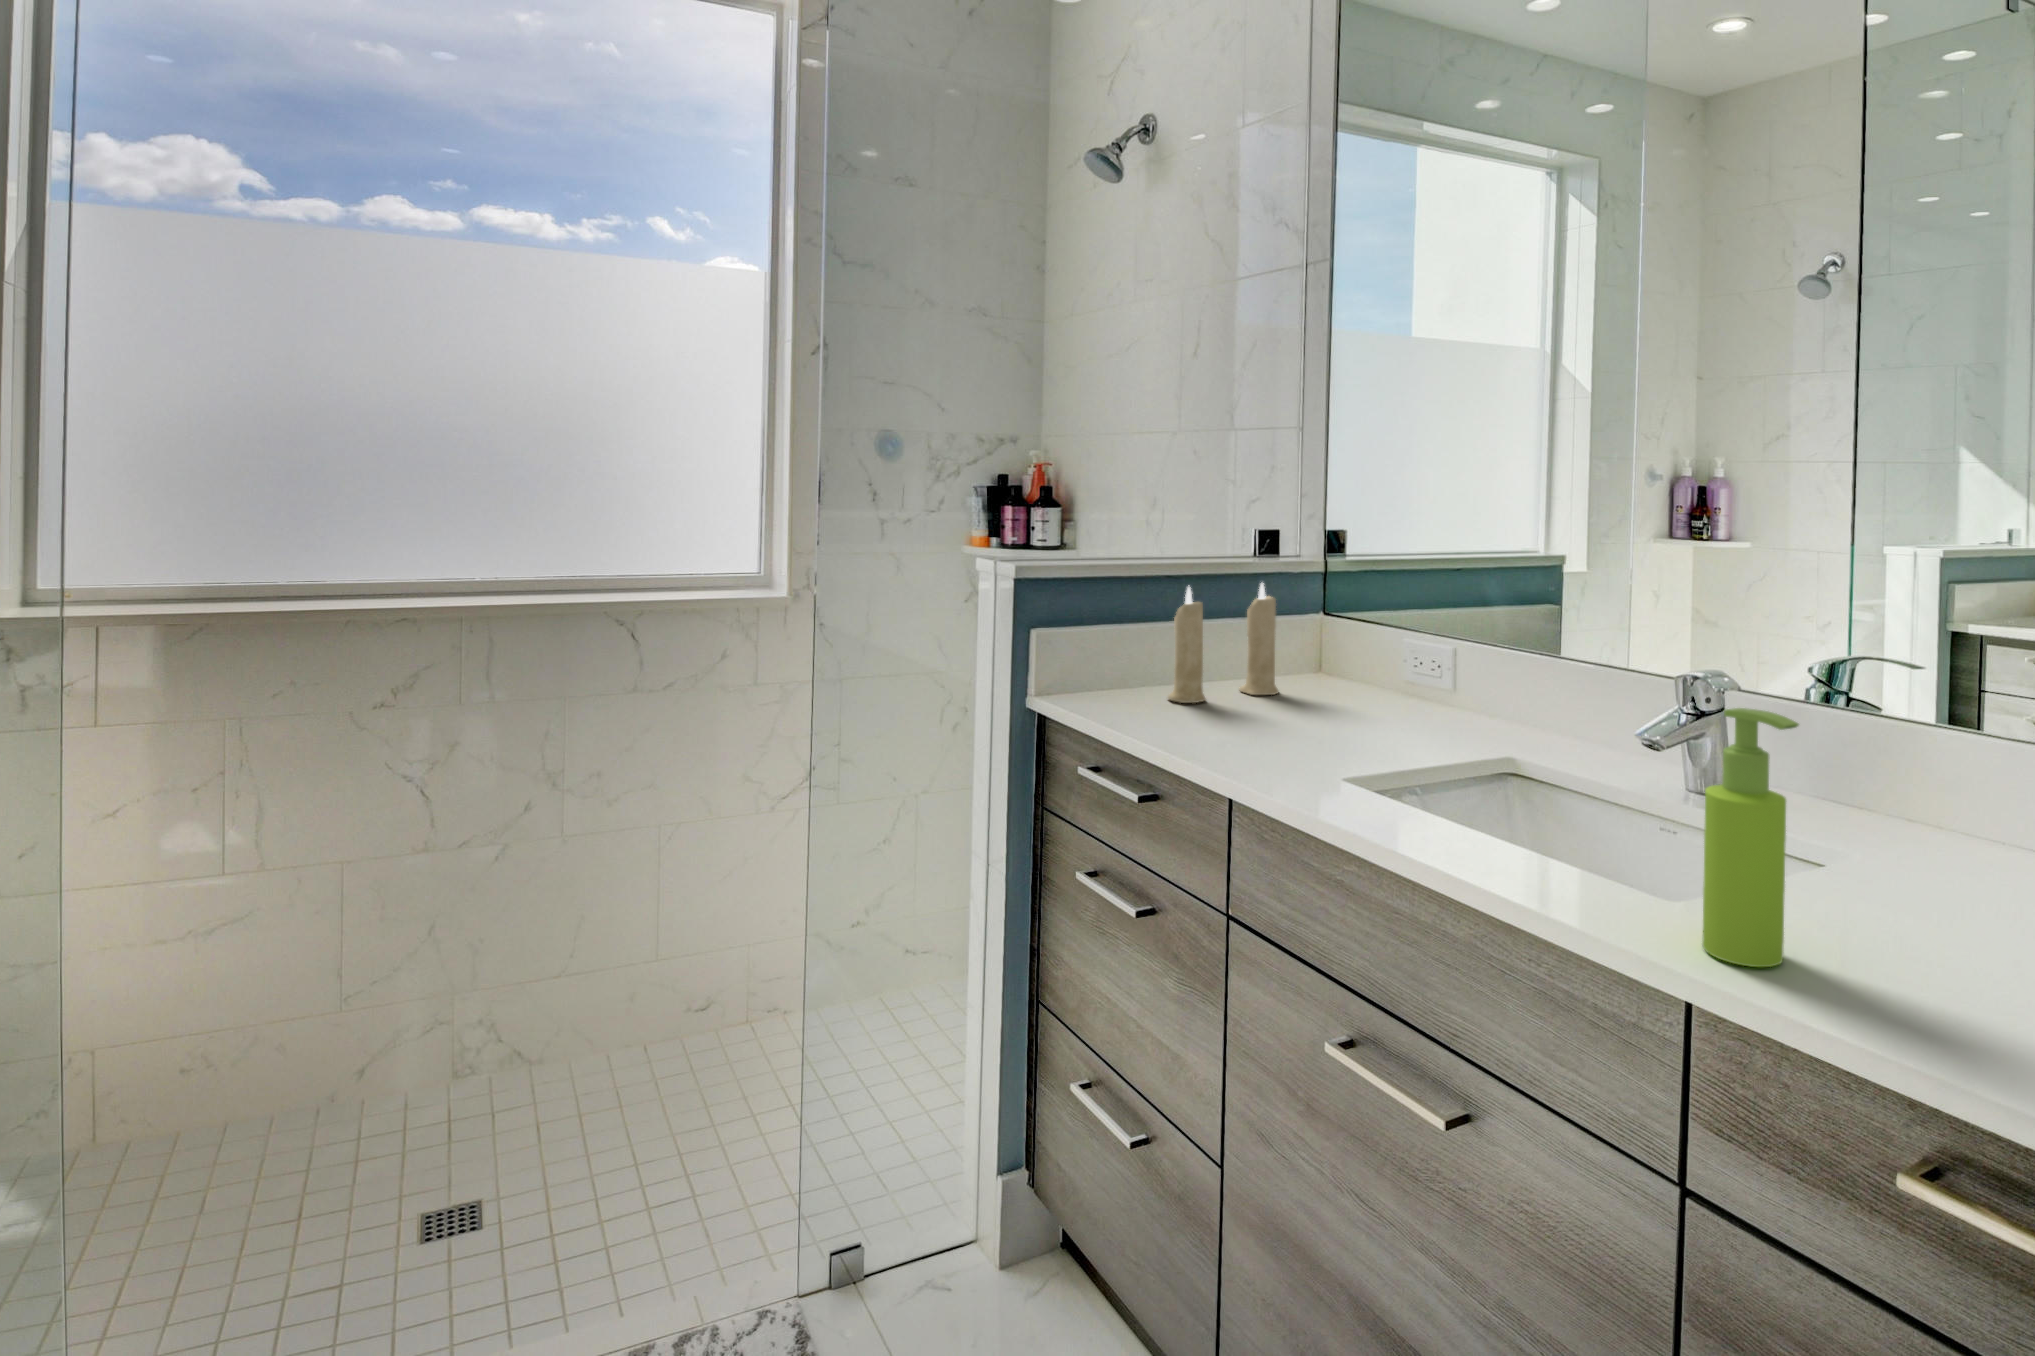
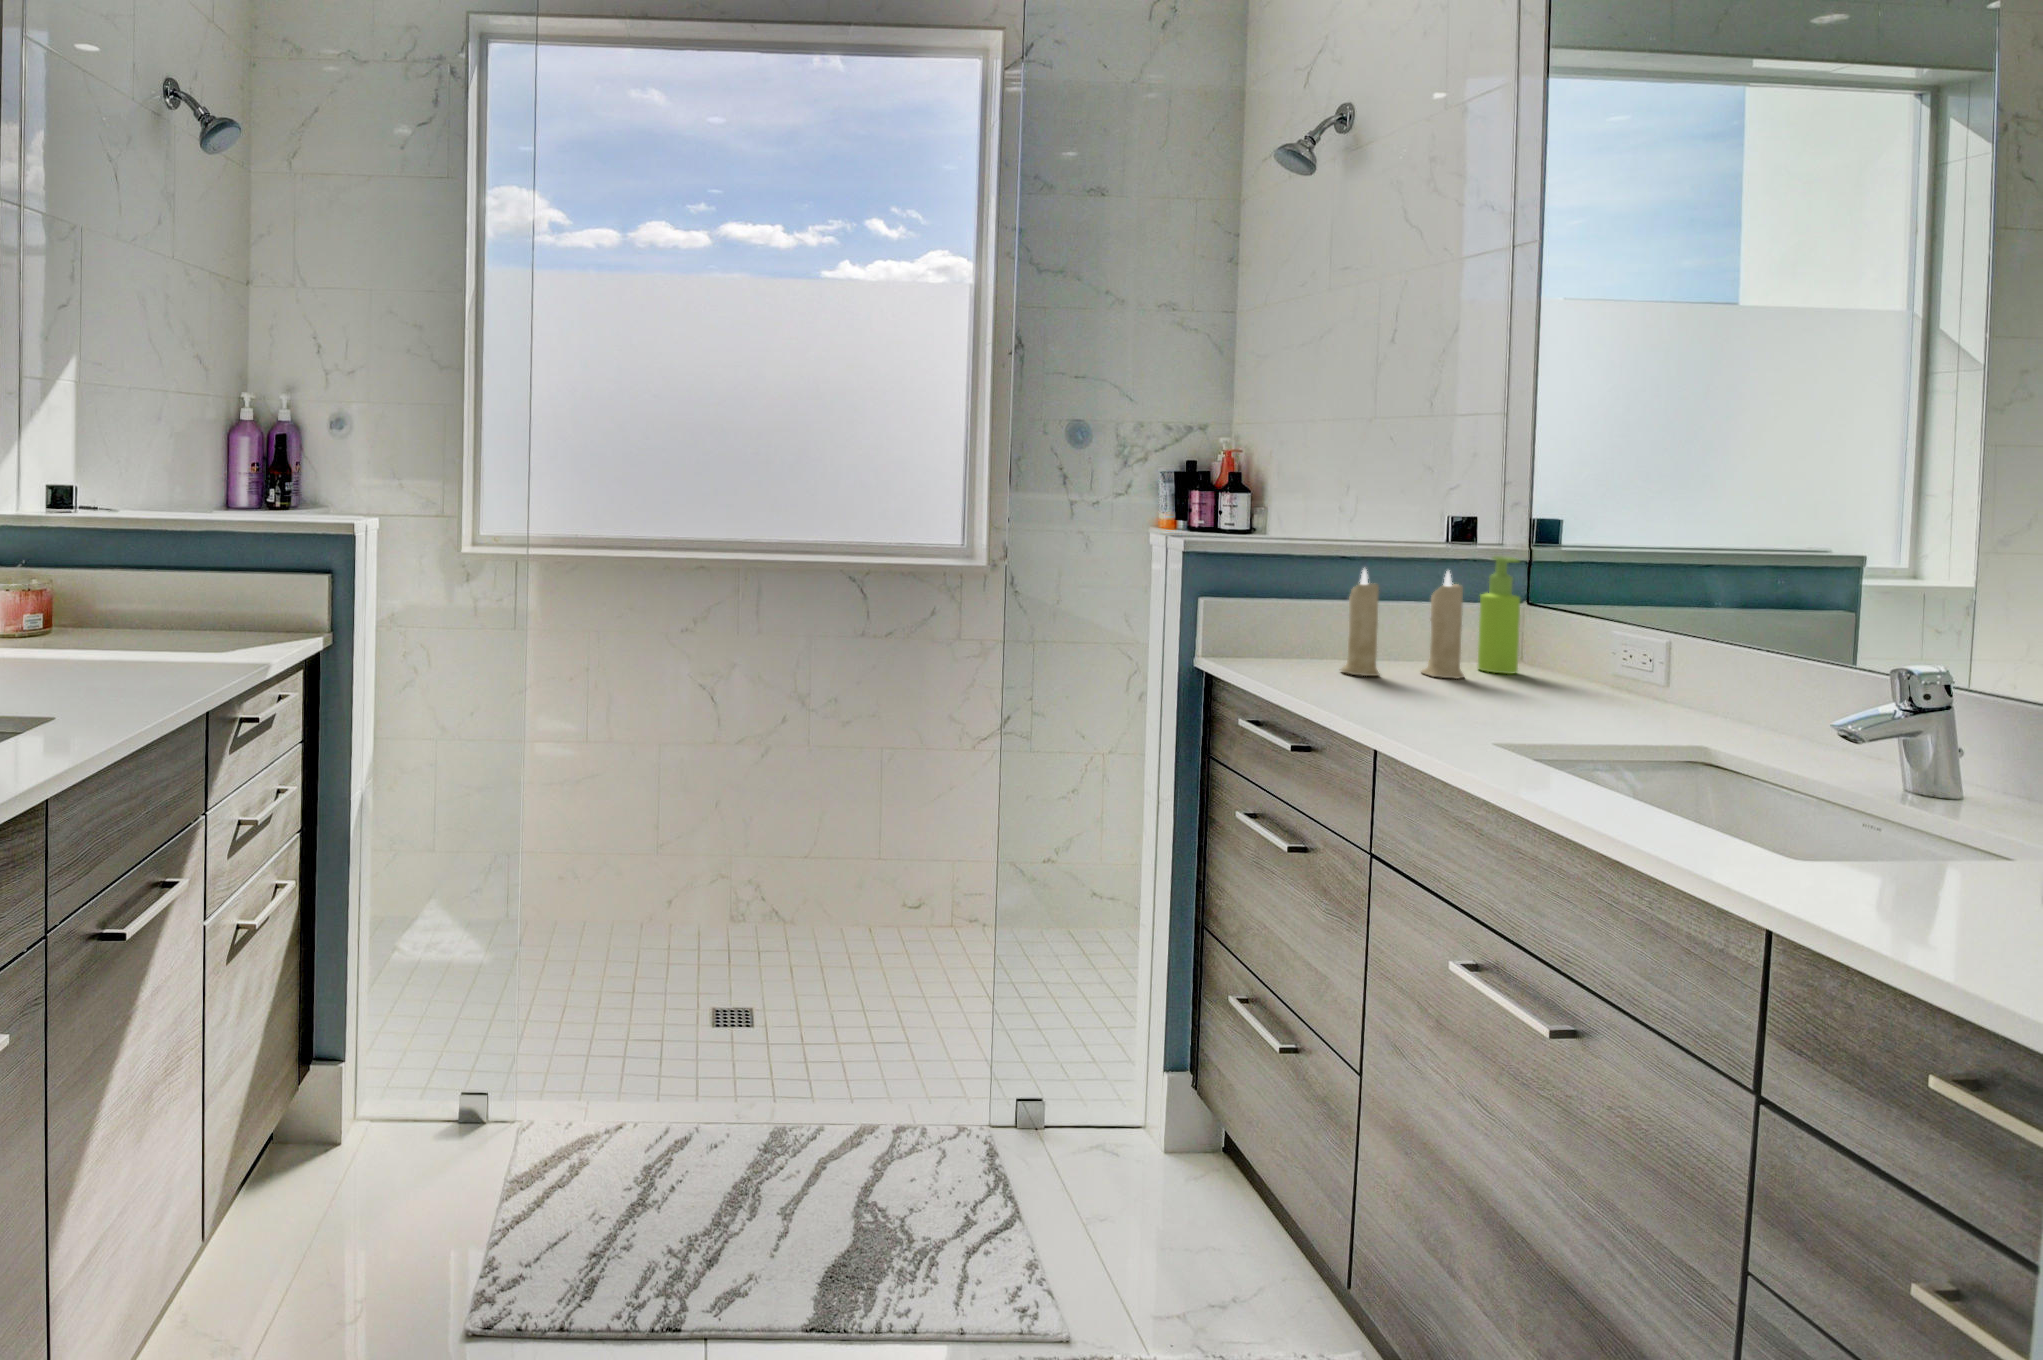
soap dispenser: present [1702,708,1799,967] -> present [1478,556,1520,674]

